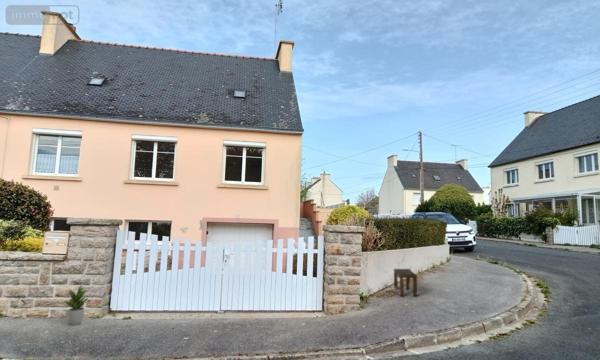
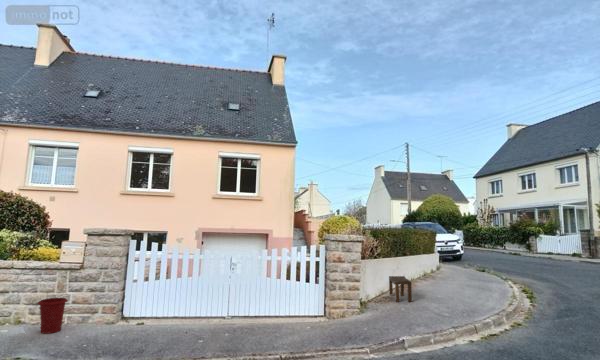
potted plant: present [65,285,89,325] -> none [82,292,107,331]
waste bin: none [17,290,51,328] -> present [38,298,68,334]

